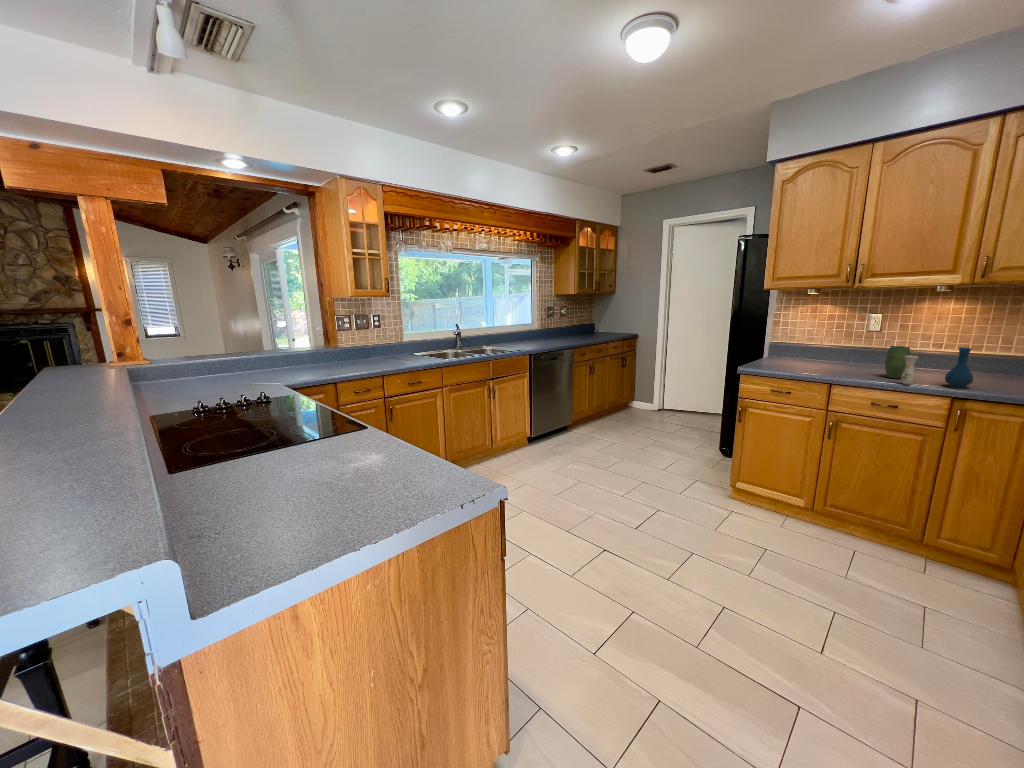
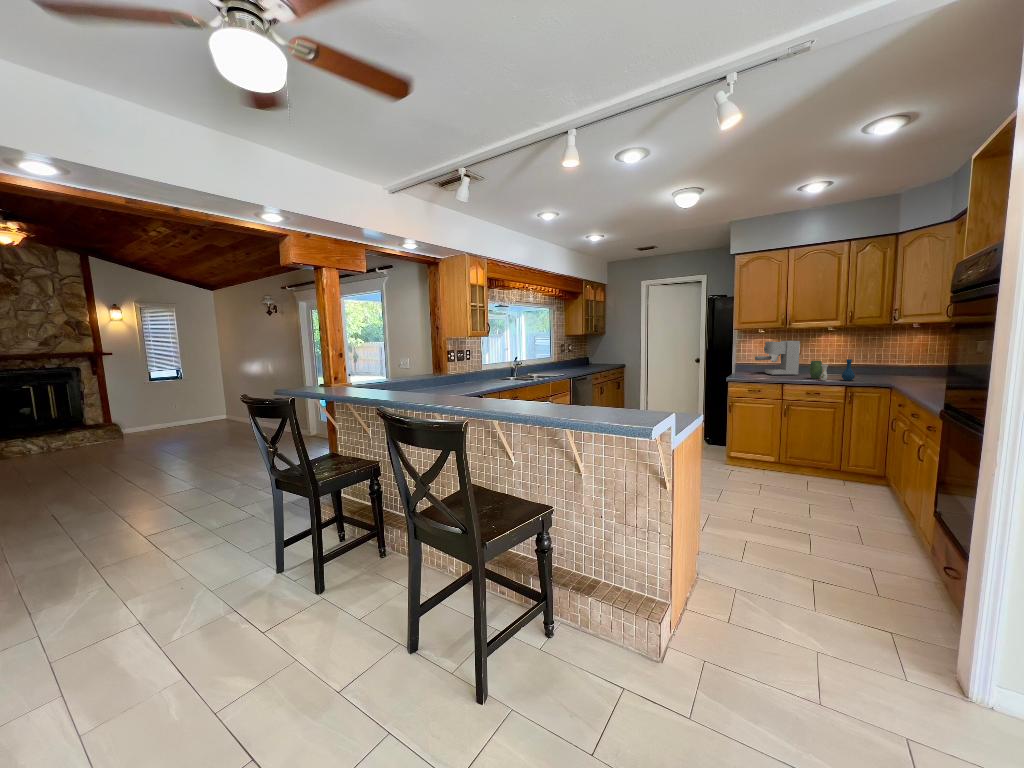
coffee maker: none [797,308,880,367] -> present [755,341,800,375]

